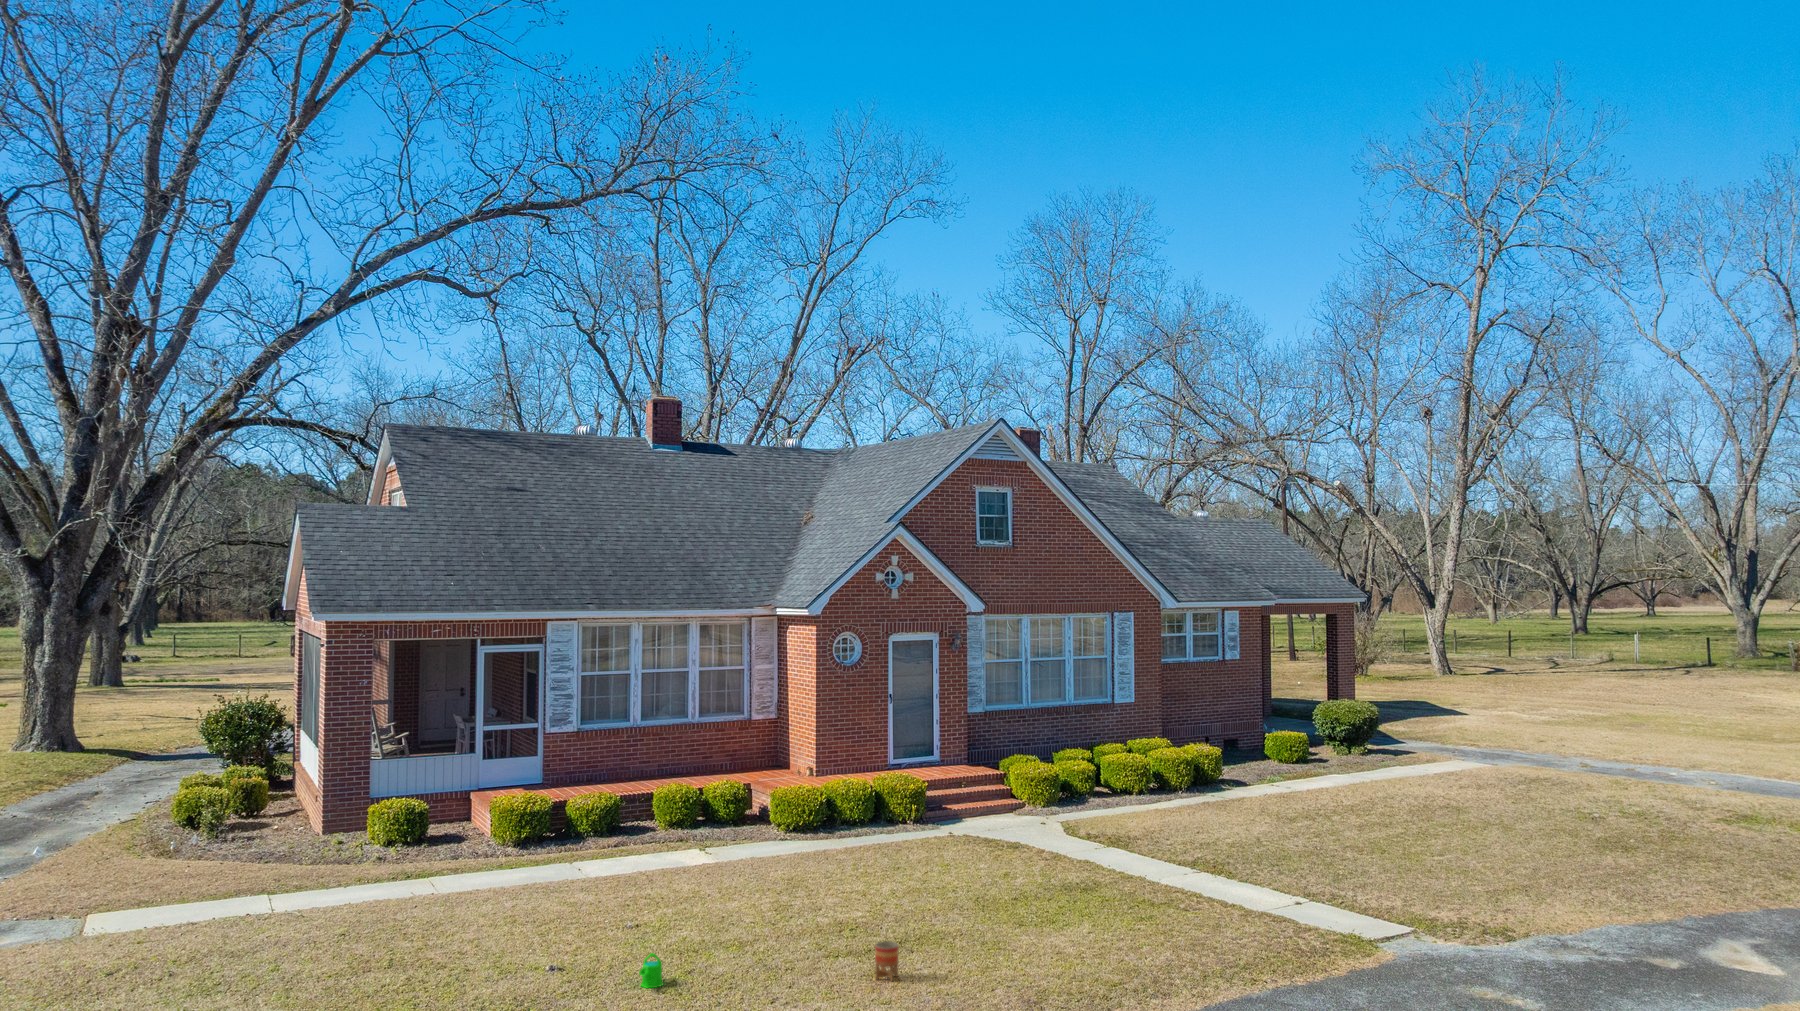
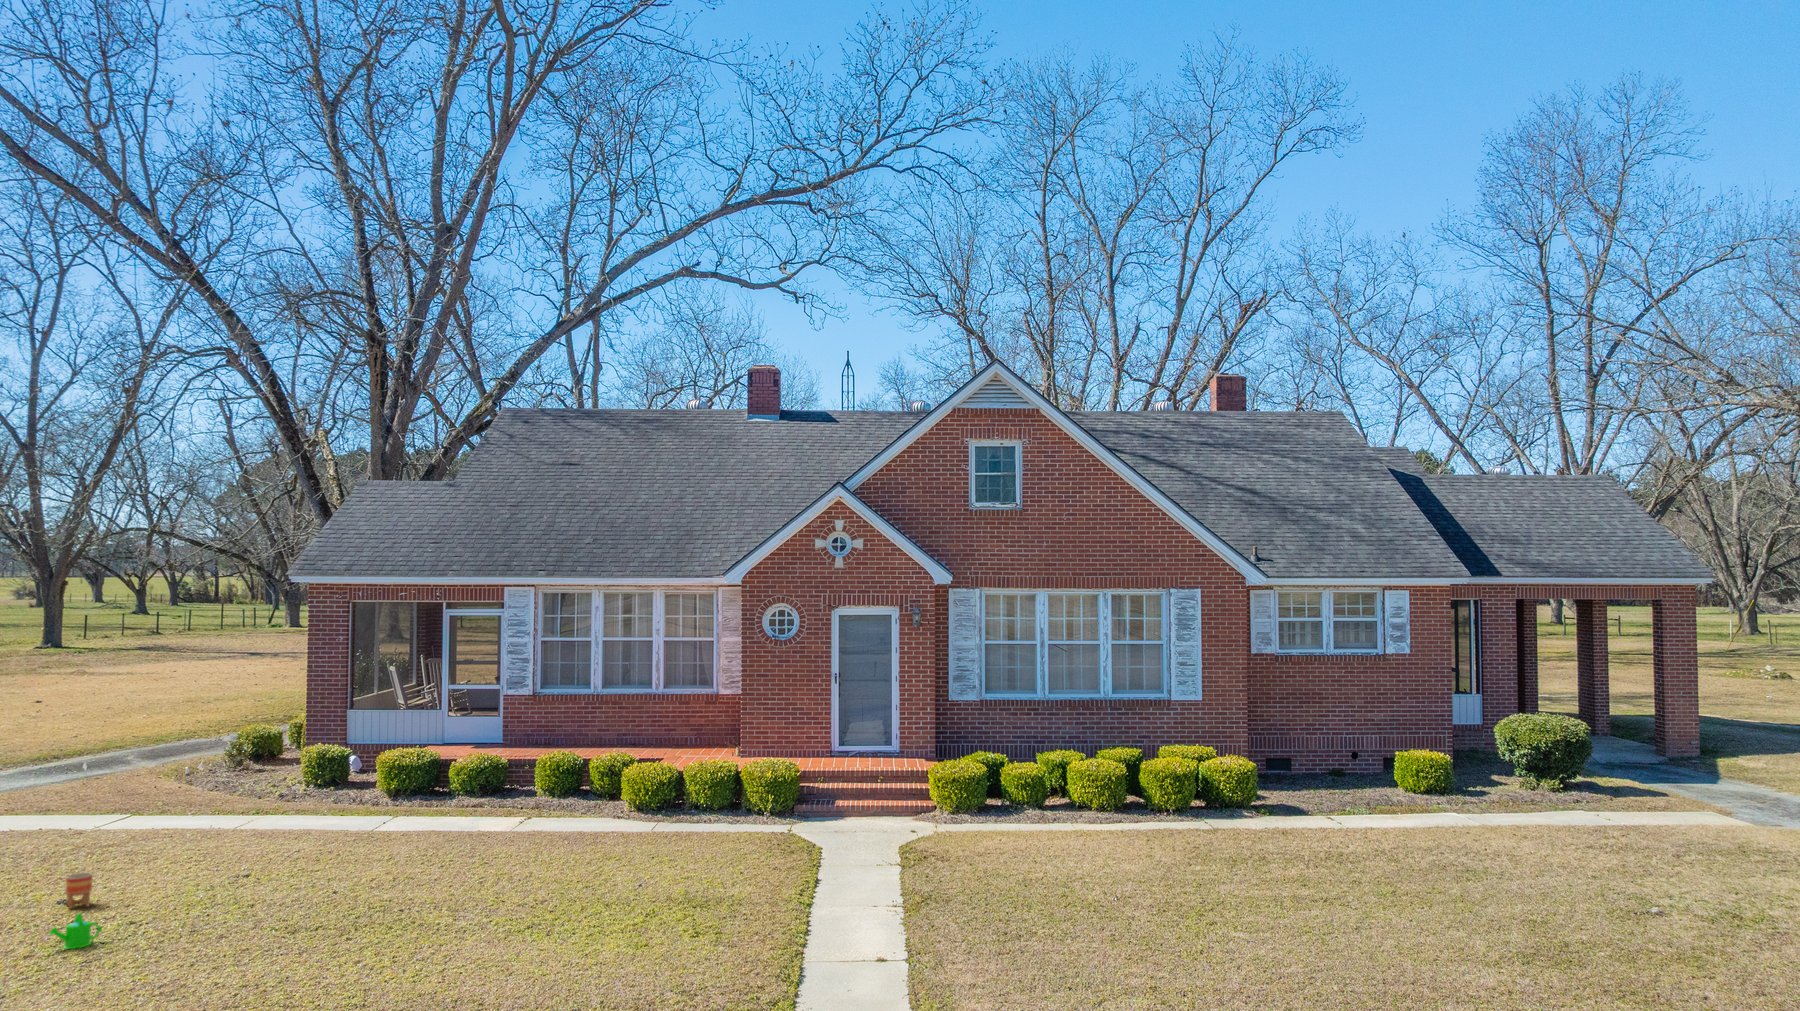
planter: present [875,941,899,981] -> present [65,873,93,909]

